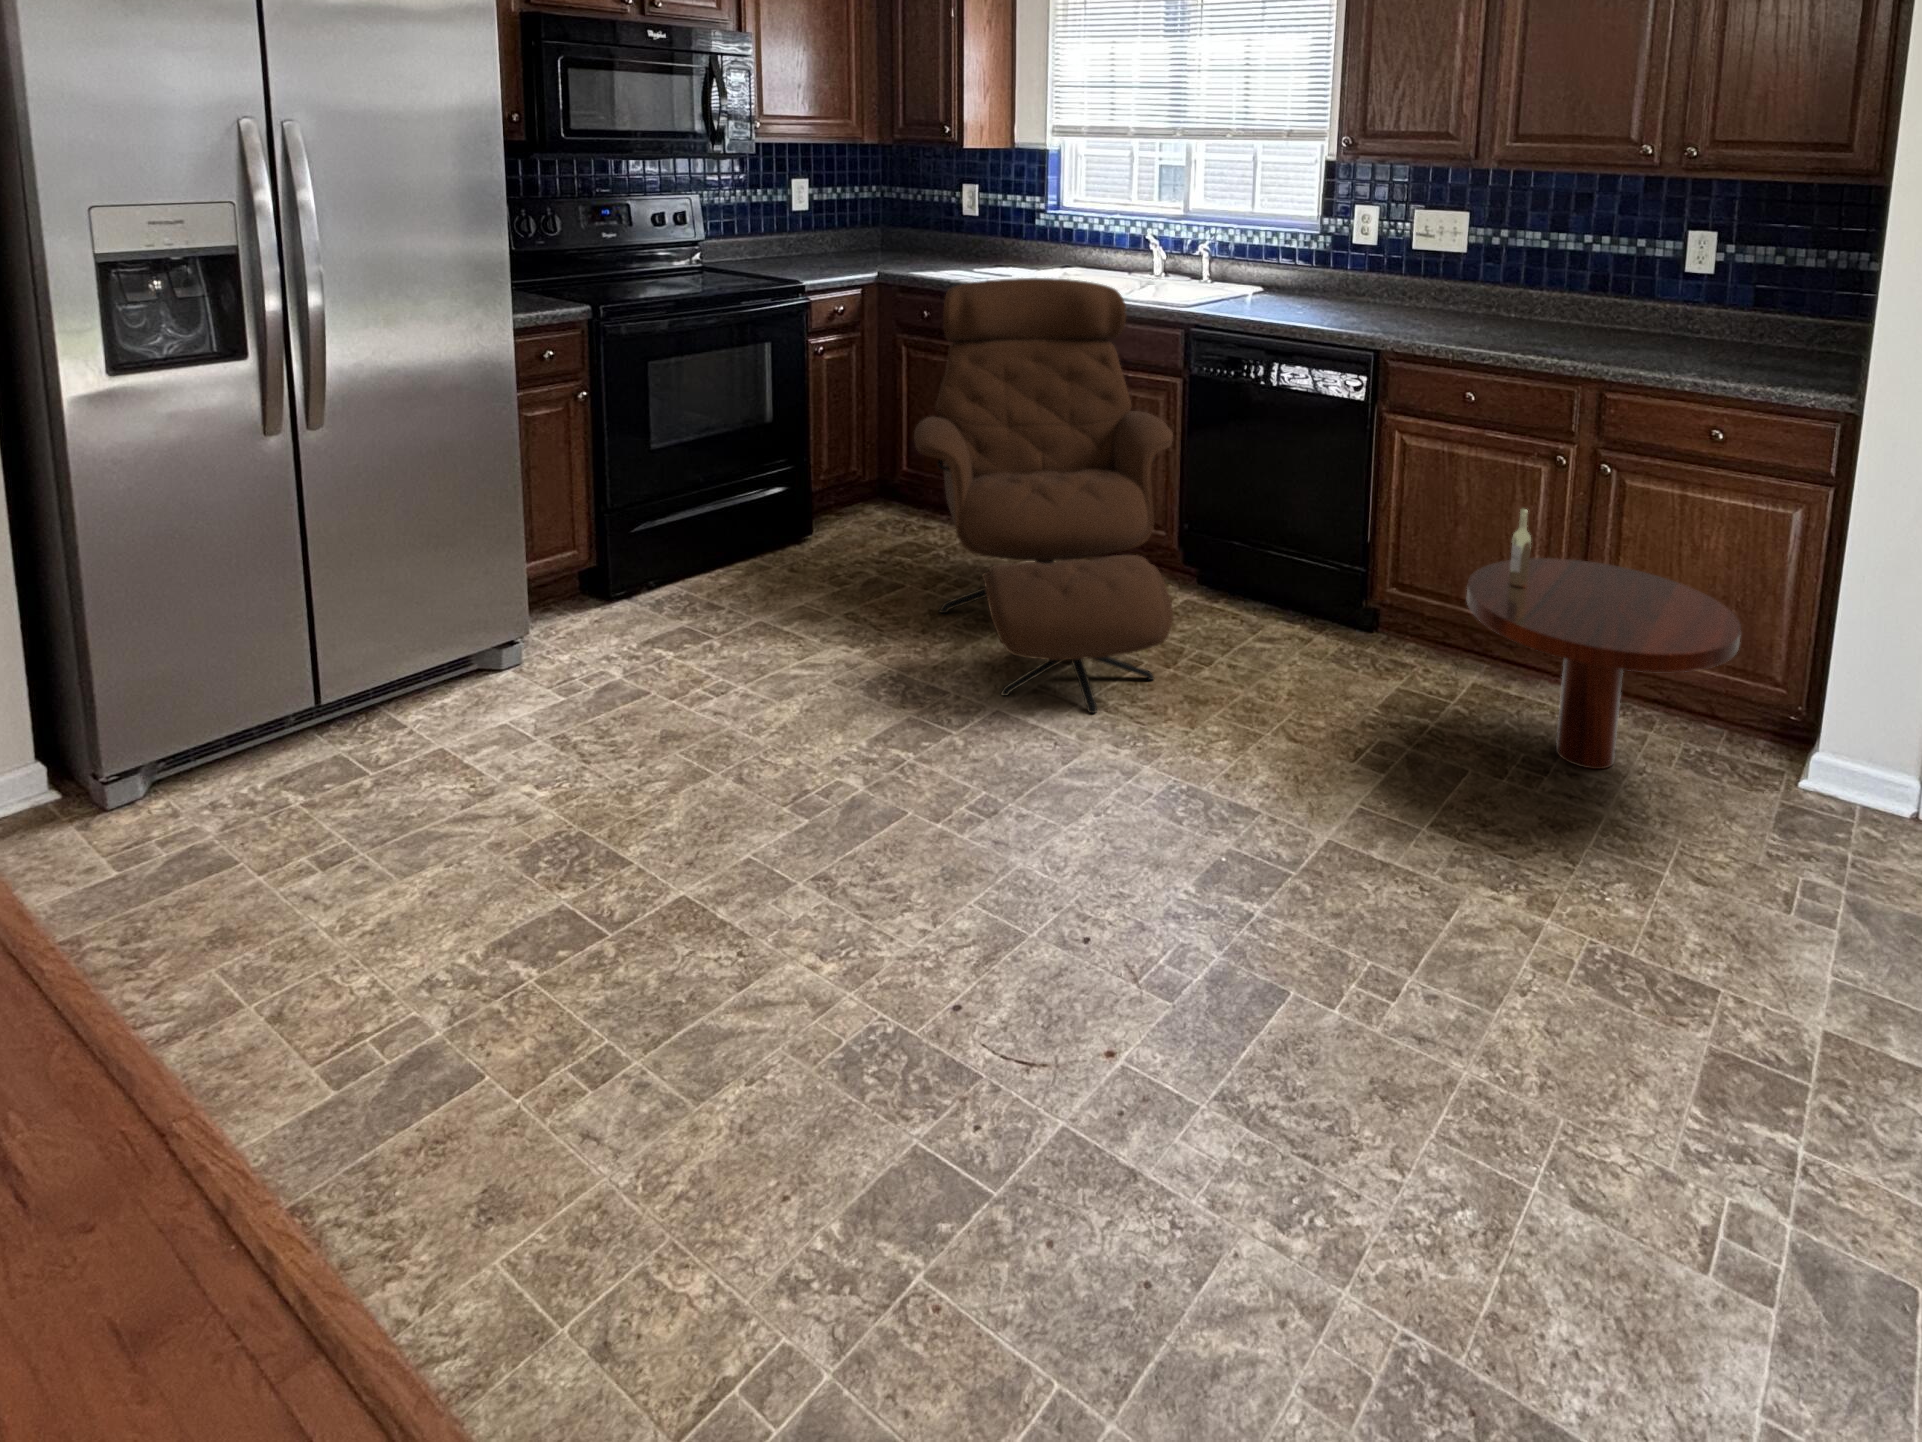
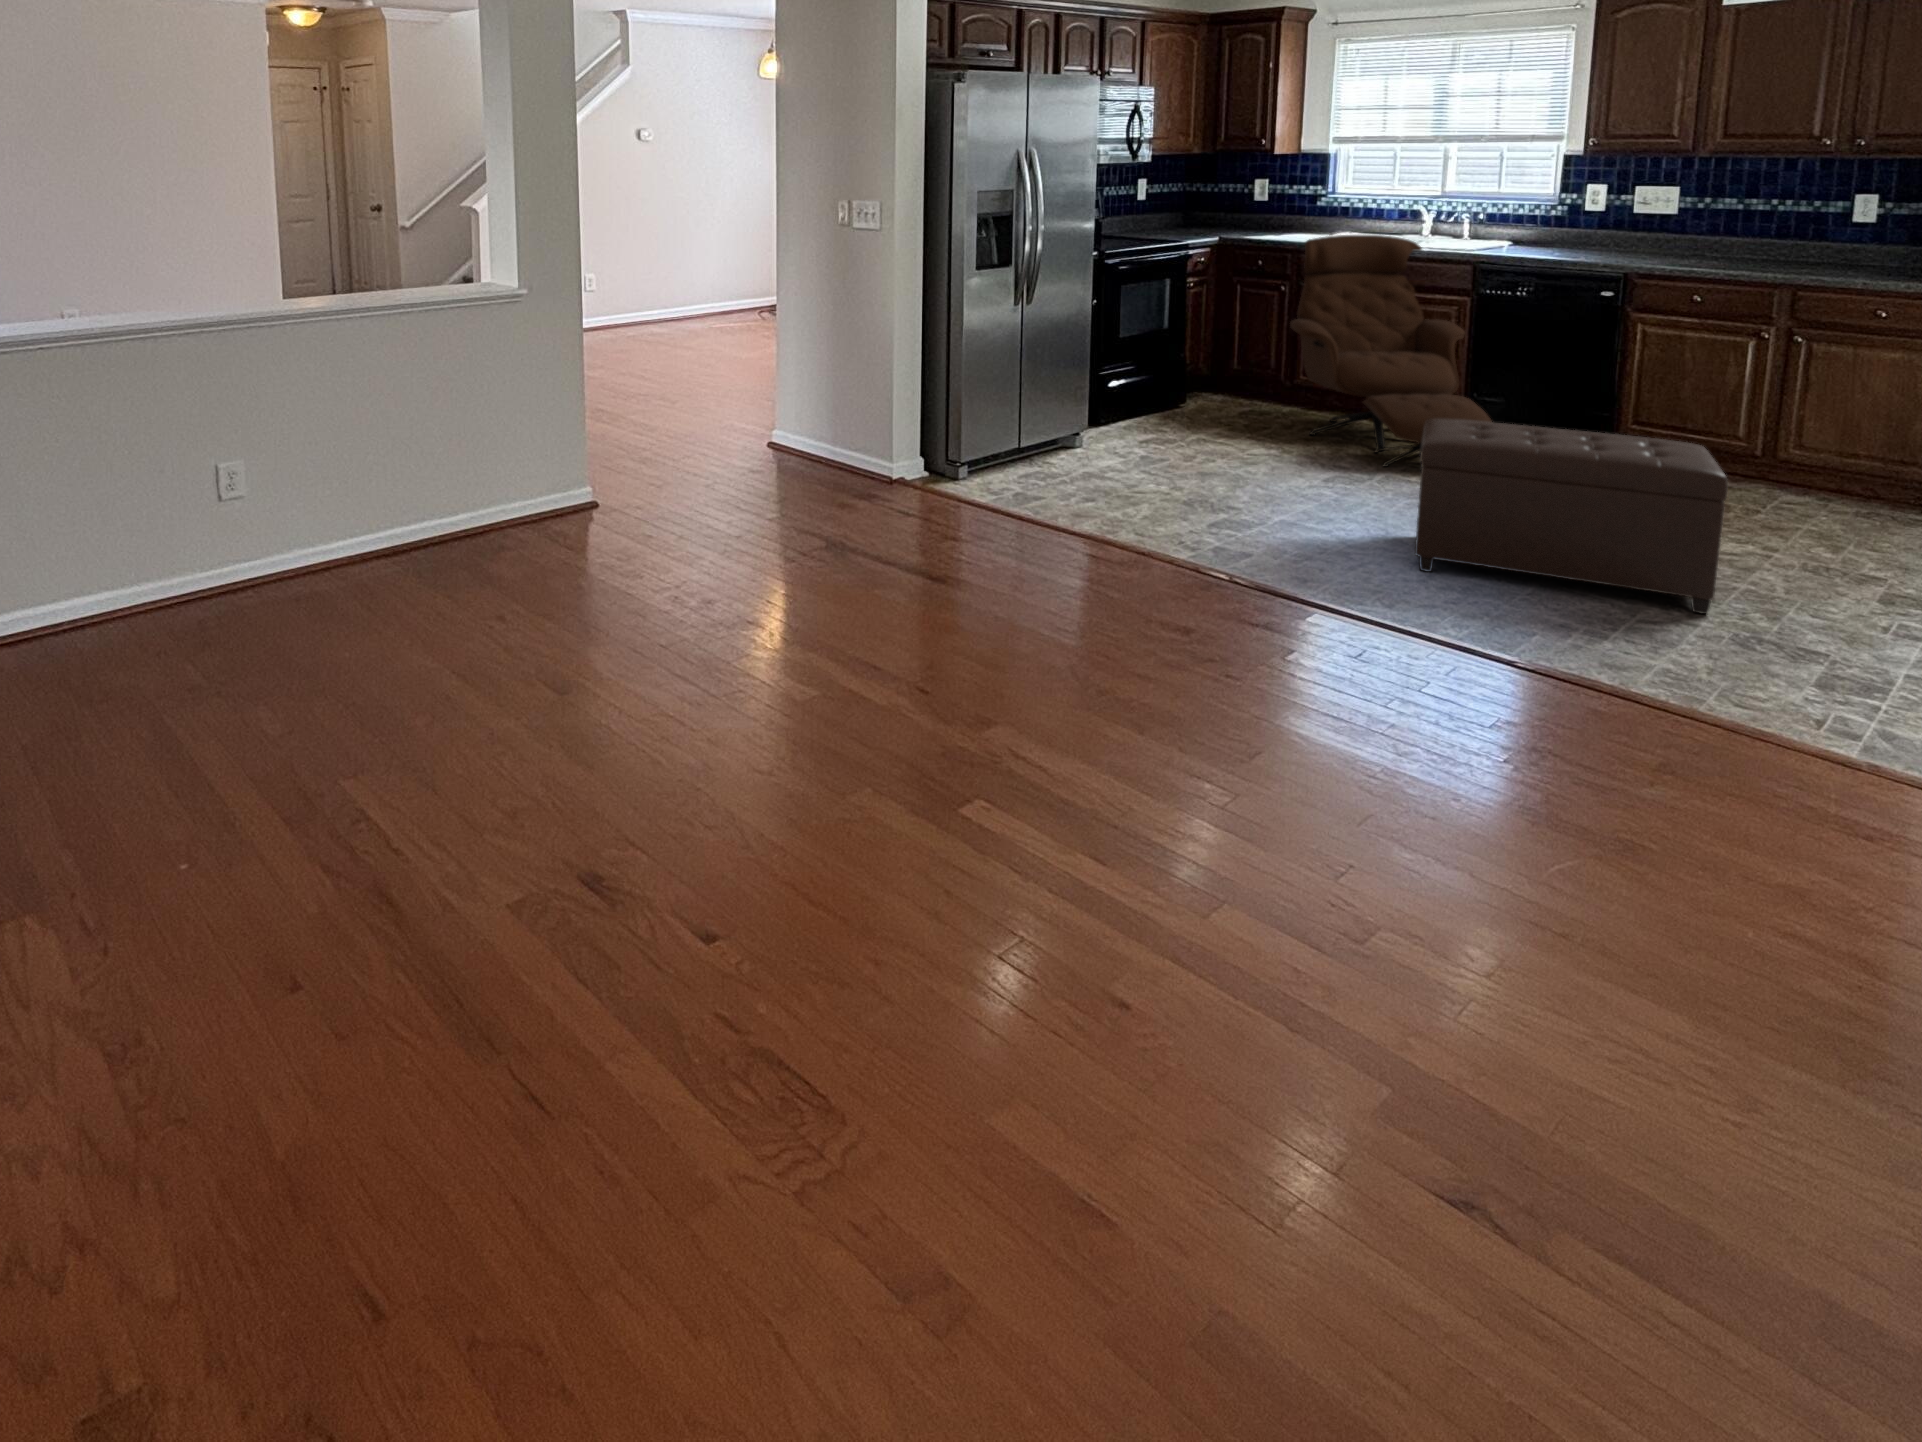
coffee table: present [1467,509,1741,769] -> none [1701,359,1900,512]
ottoman: none [795,714,1404,1261] -> present [1415,418,1728,614]

